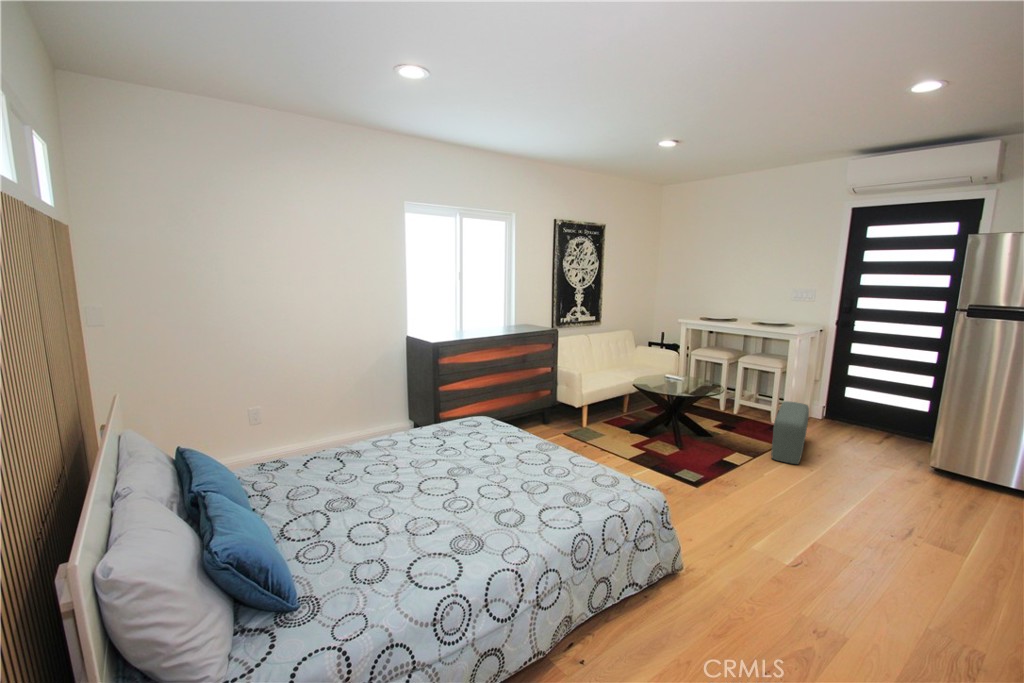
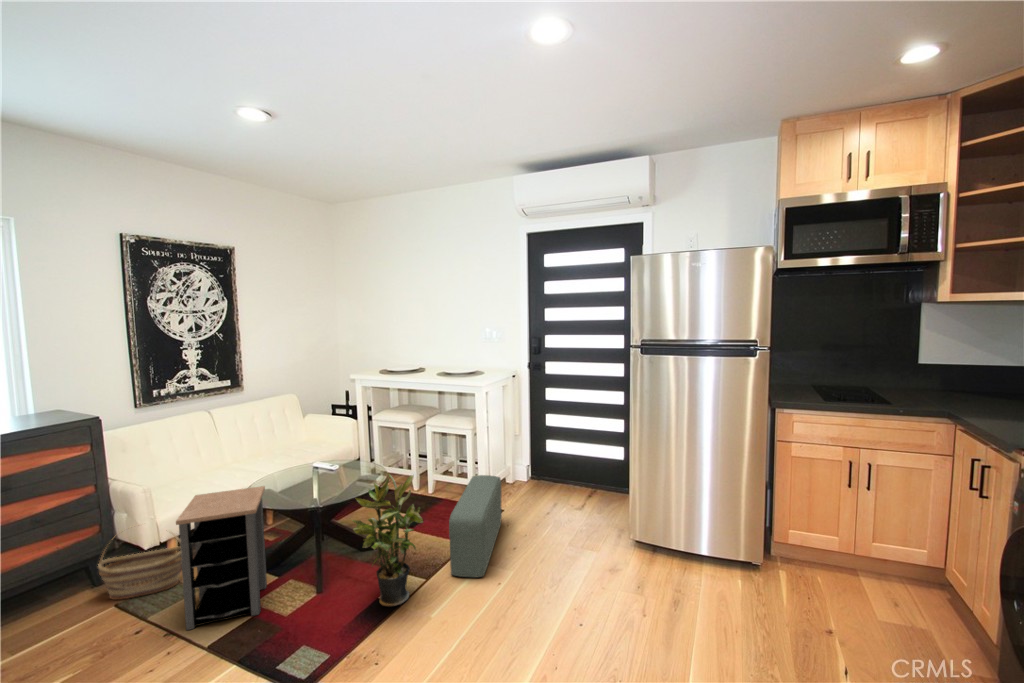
side table: none [610,379,655,451] -> present [176,486,267,630]
potted plant: none [715,381,760,465] -> present [352,475,423,607]
basket: none [557,391,597,430] -> present [98,526,181,600]

